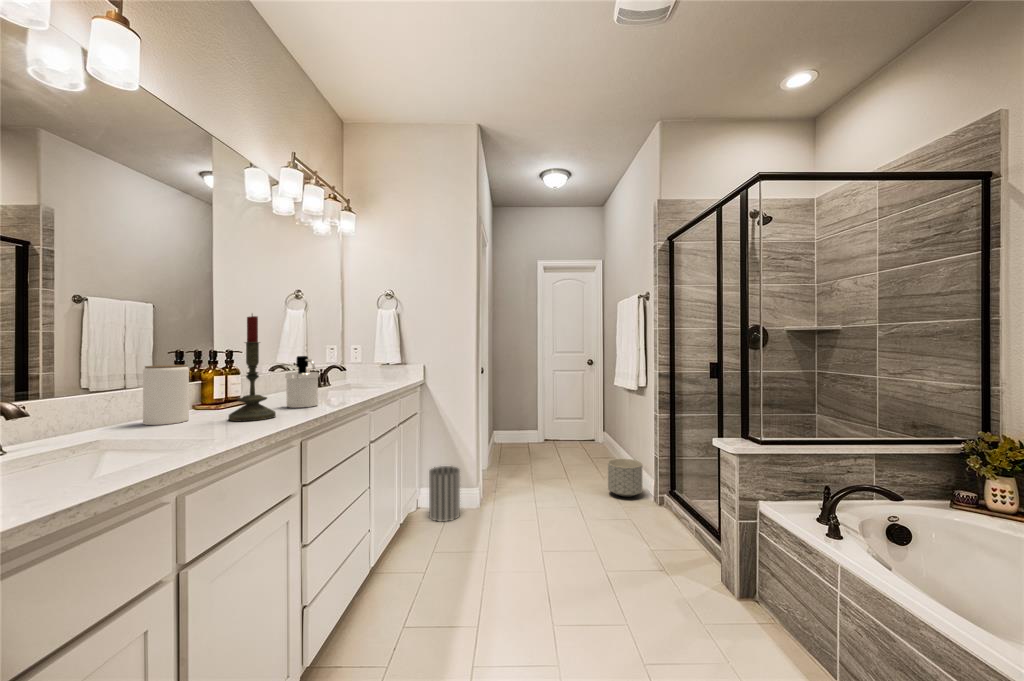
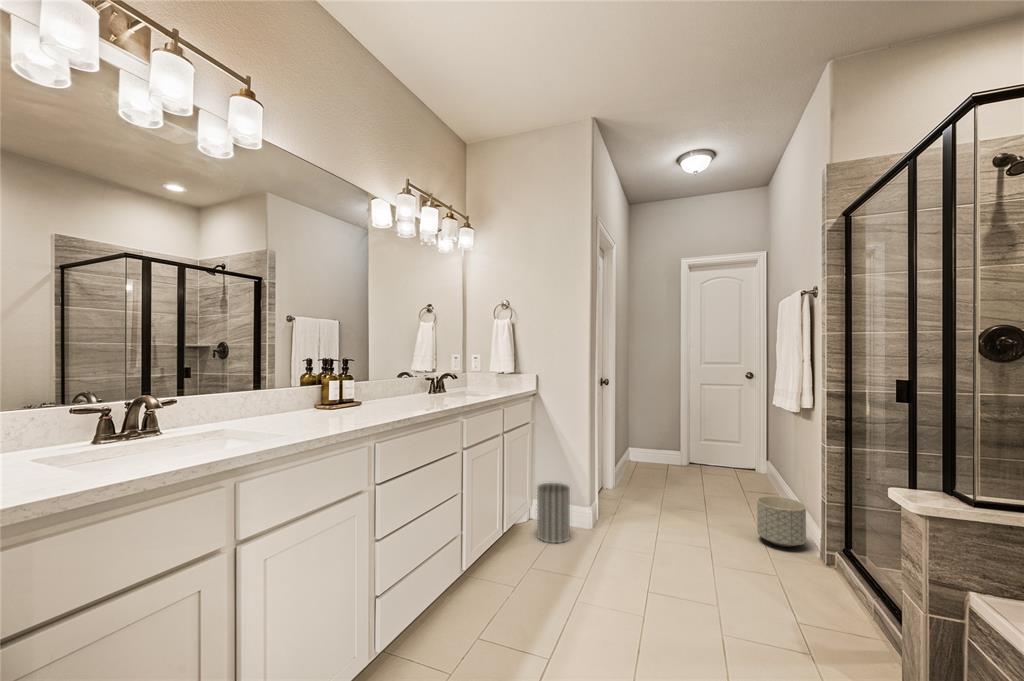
candle: present [229,315,276,421] -> none [302,322,345,426]
soap dispenser: present [285,356,319,408] -> none [368,364,399,414]
jar: present [143,365,189,425] -> none [239,370,277,424]

